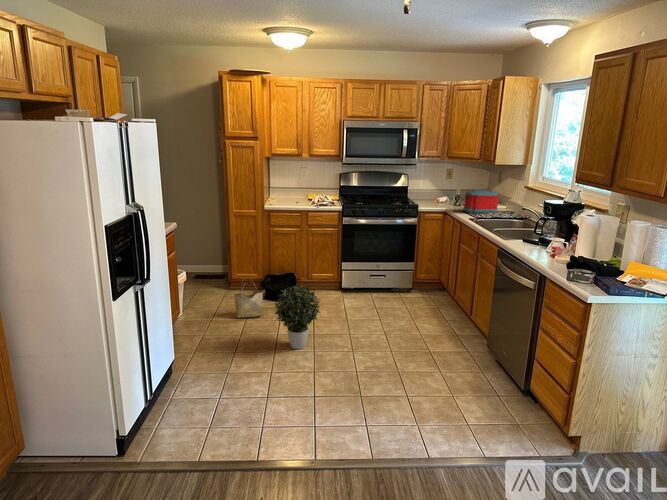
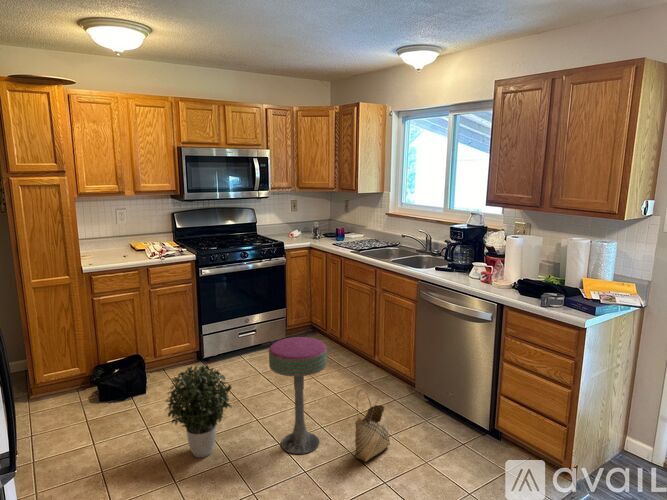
toaster: present [463,190,499,213] -> none [330,219,365,244]
woven basket: present [234,278,263,318] -> present [355,390,390,461]
bar stool: none [343,280,389,369] -> present [269,337,327,454]

